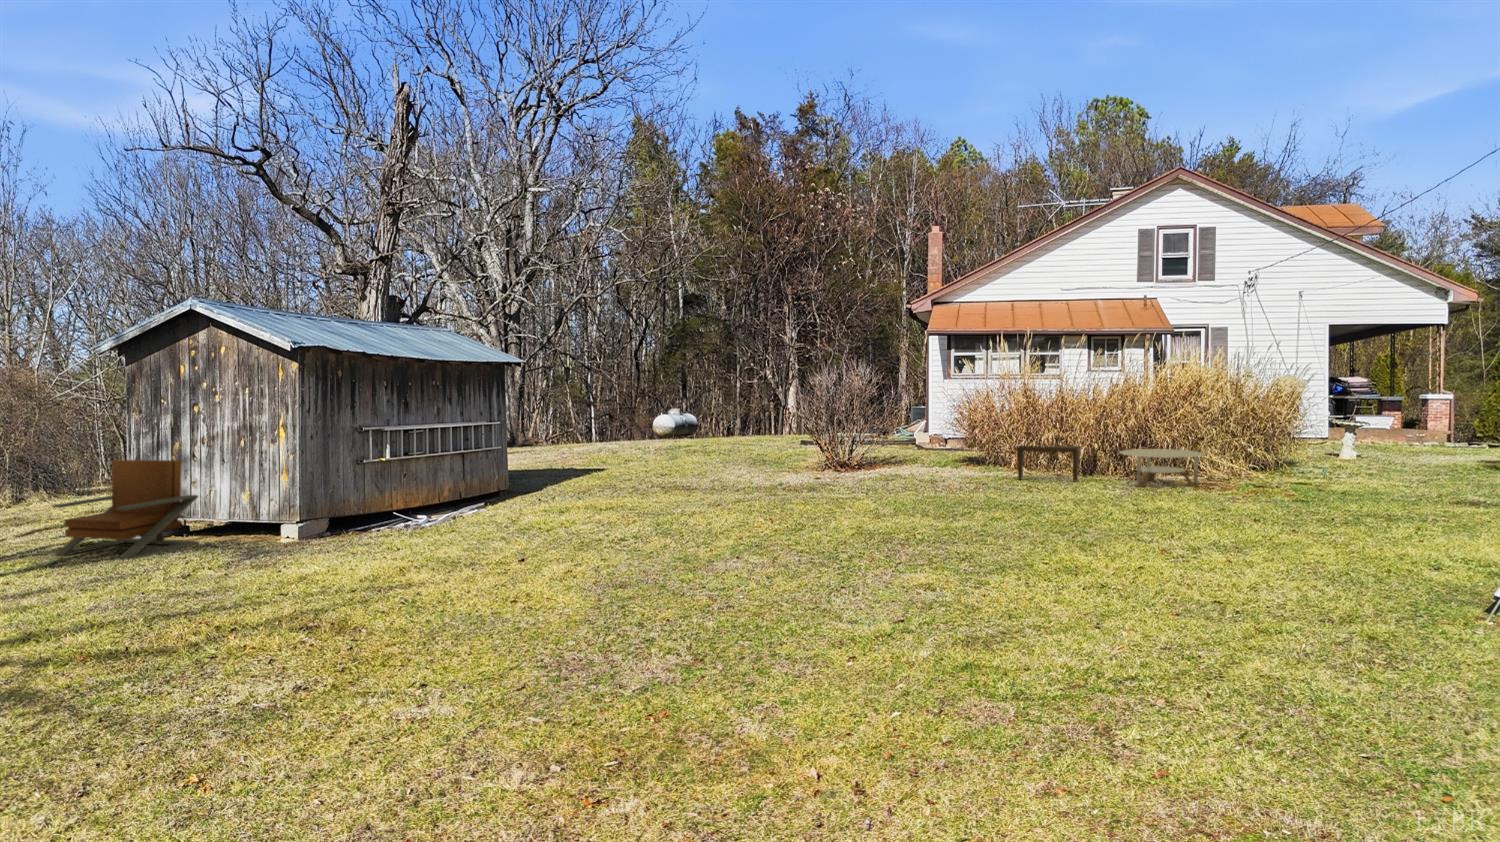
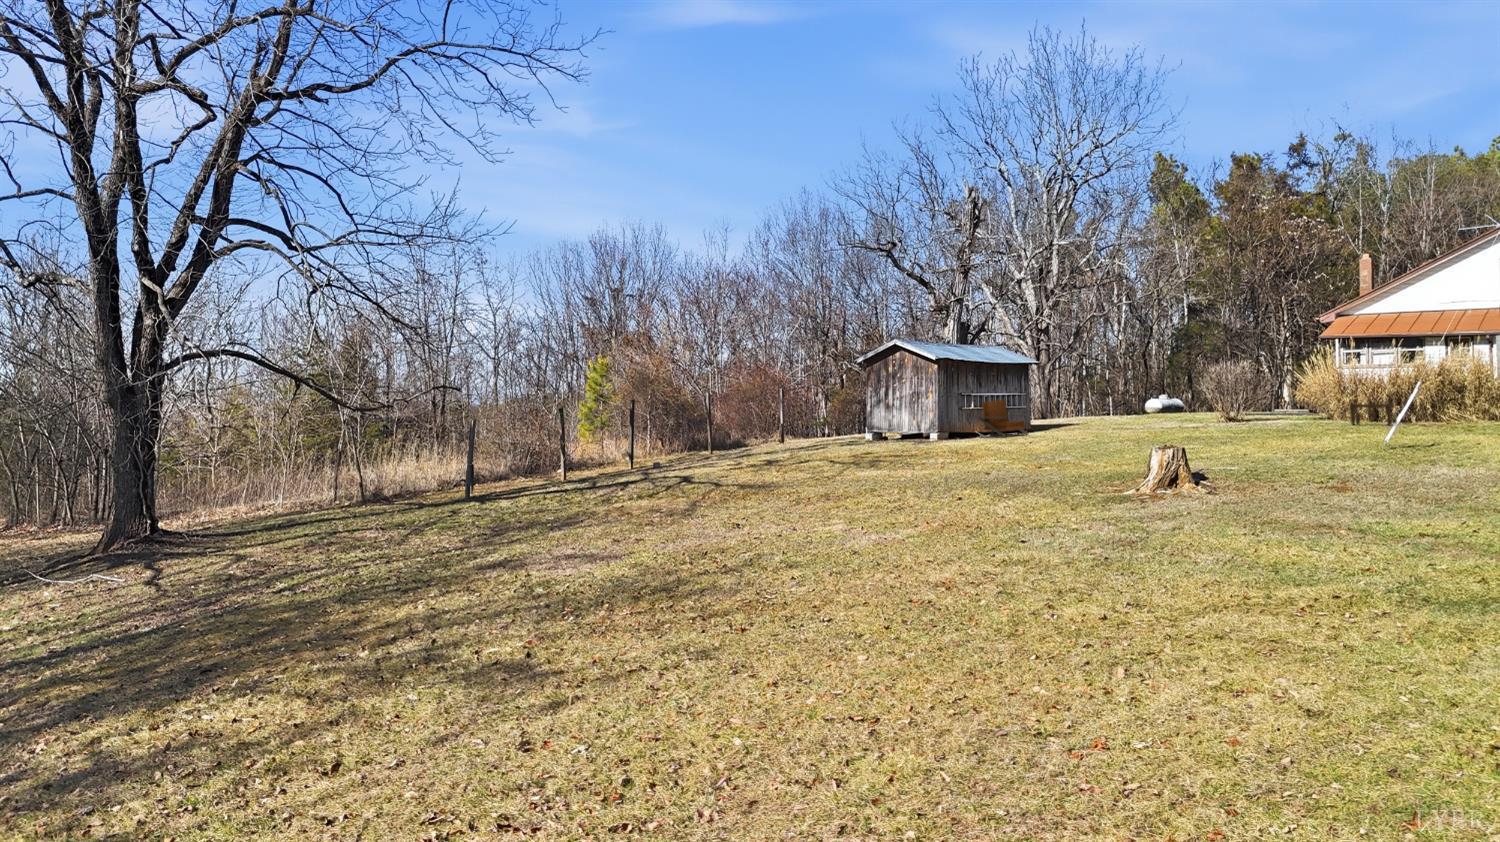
round table: present [1120,449,1204,487] -> none [1416,405,1477,427]
lounge chair: present [52,460,199,560] -> present [978,400,1028,438]

